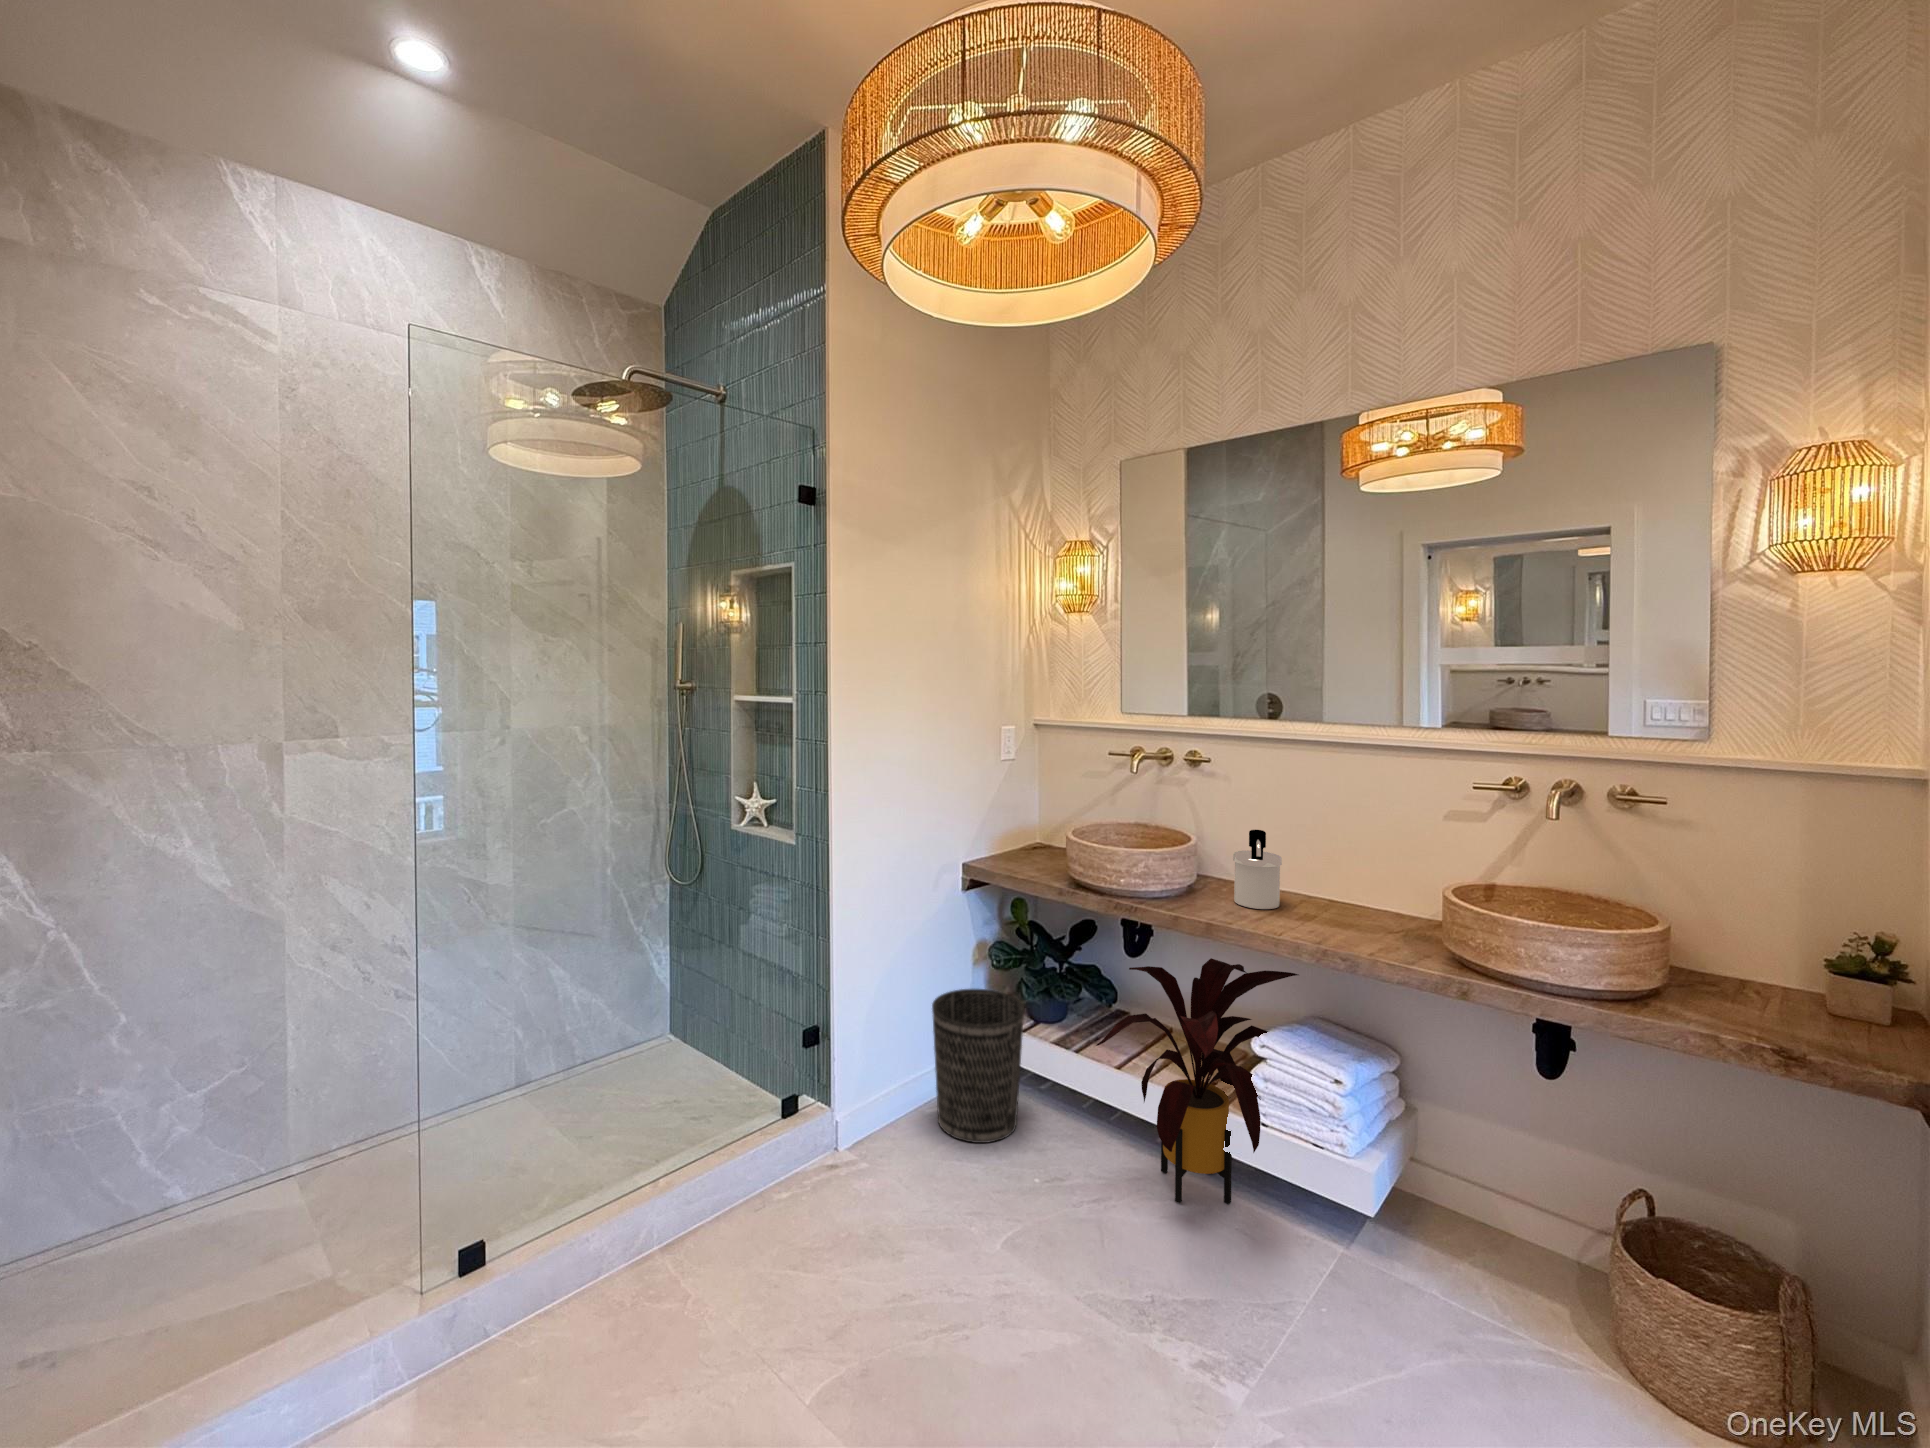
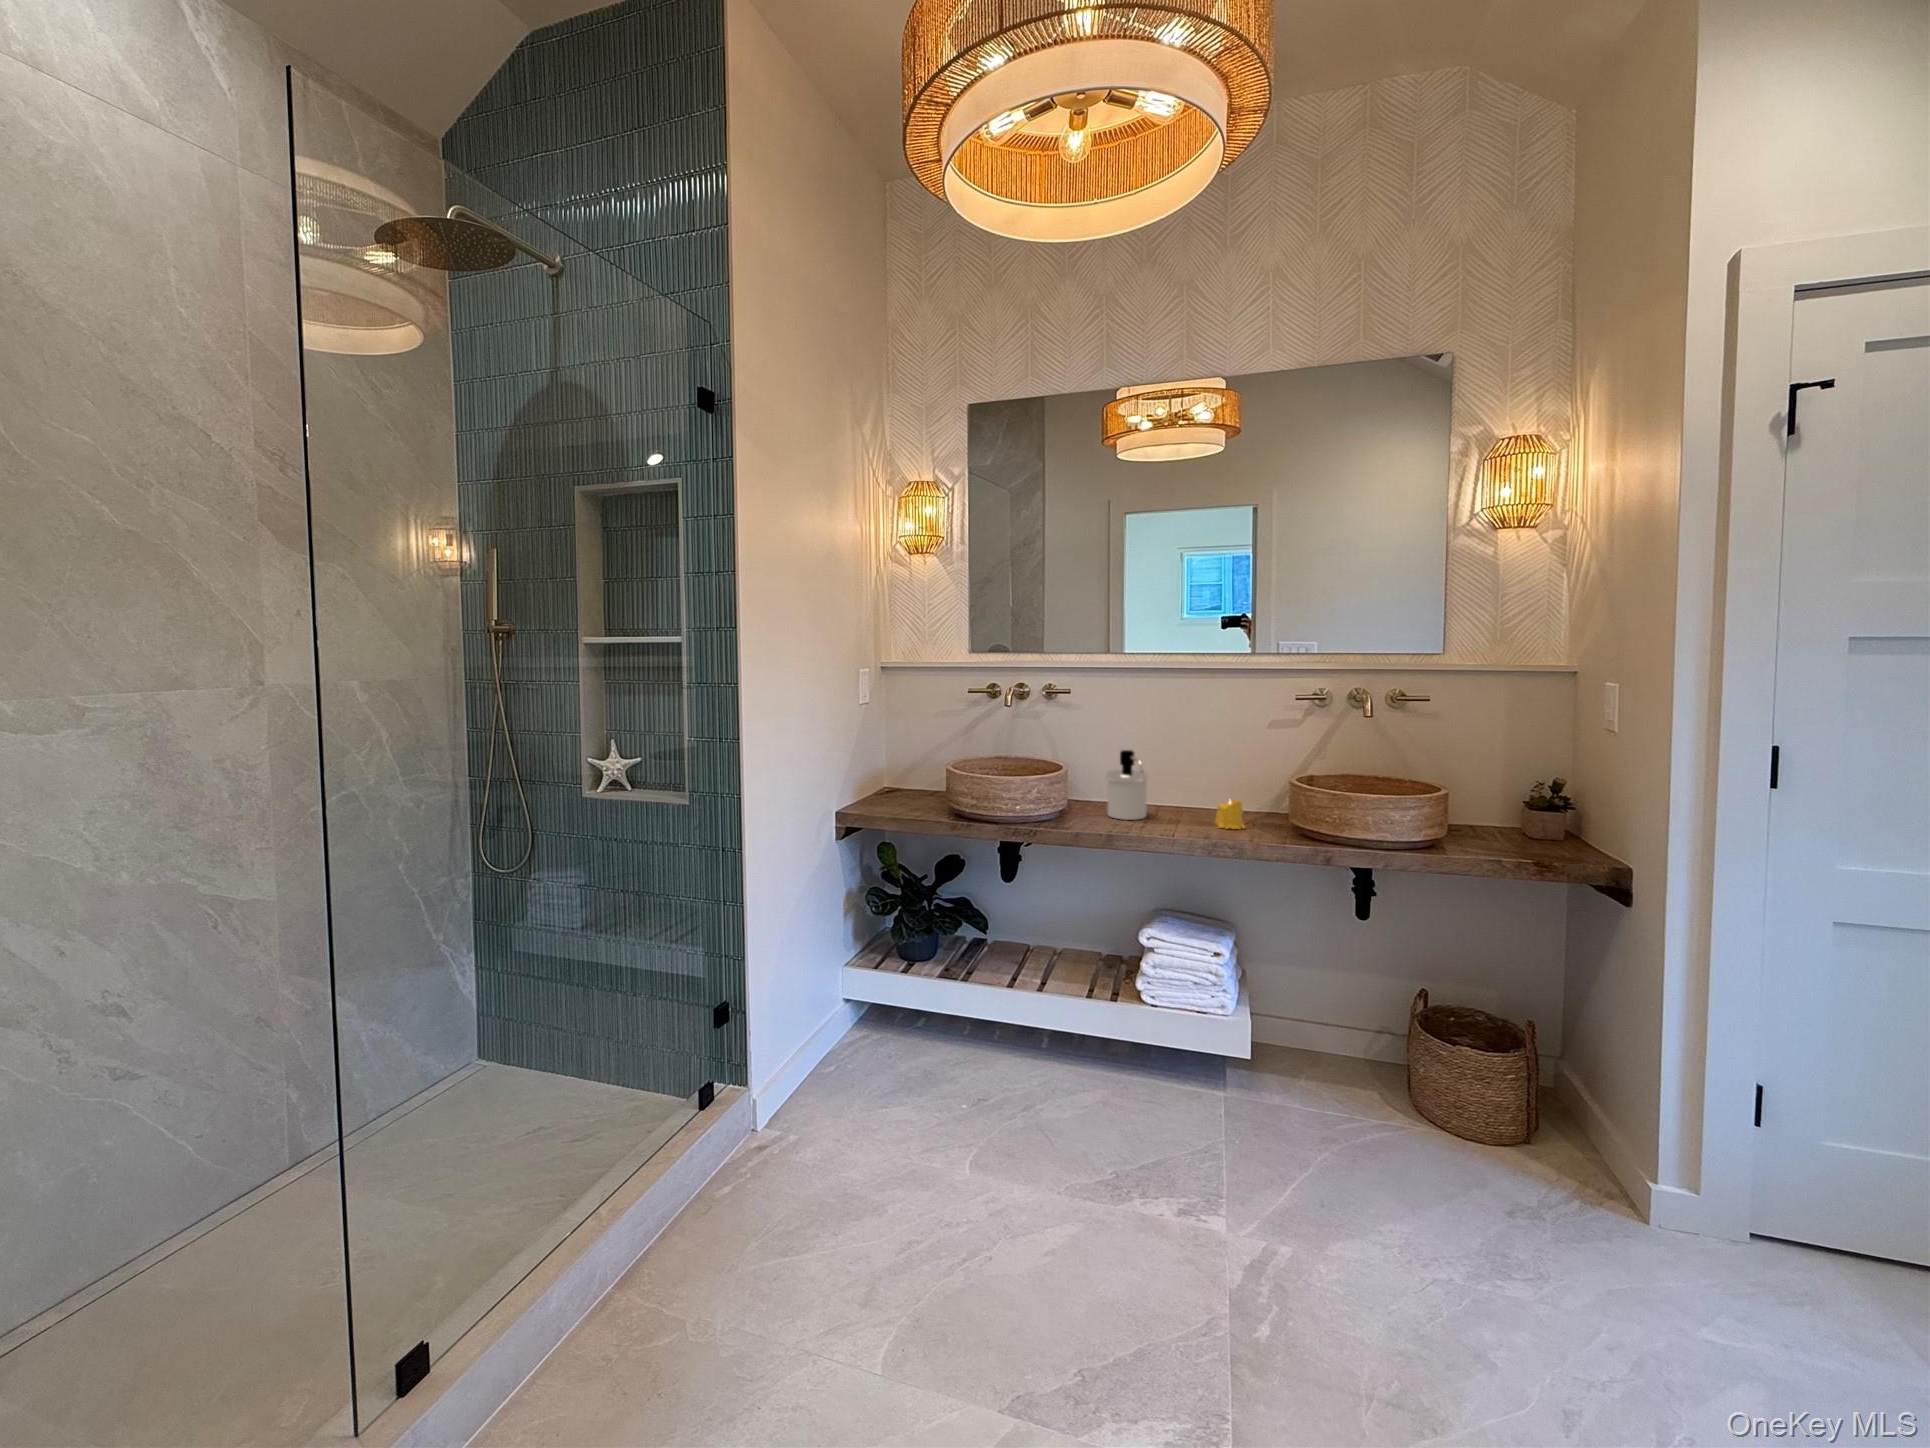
candle: none [1347,899,1387,939] -> present [1215,799,1245,829]
house plant: present [1096,958,1299,1204] -> none [1015,872,1181,1094]
wastebasket: present [932,989,1024,1143] -> none [825,940,920,1093]

